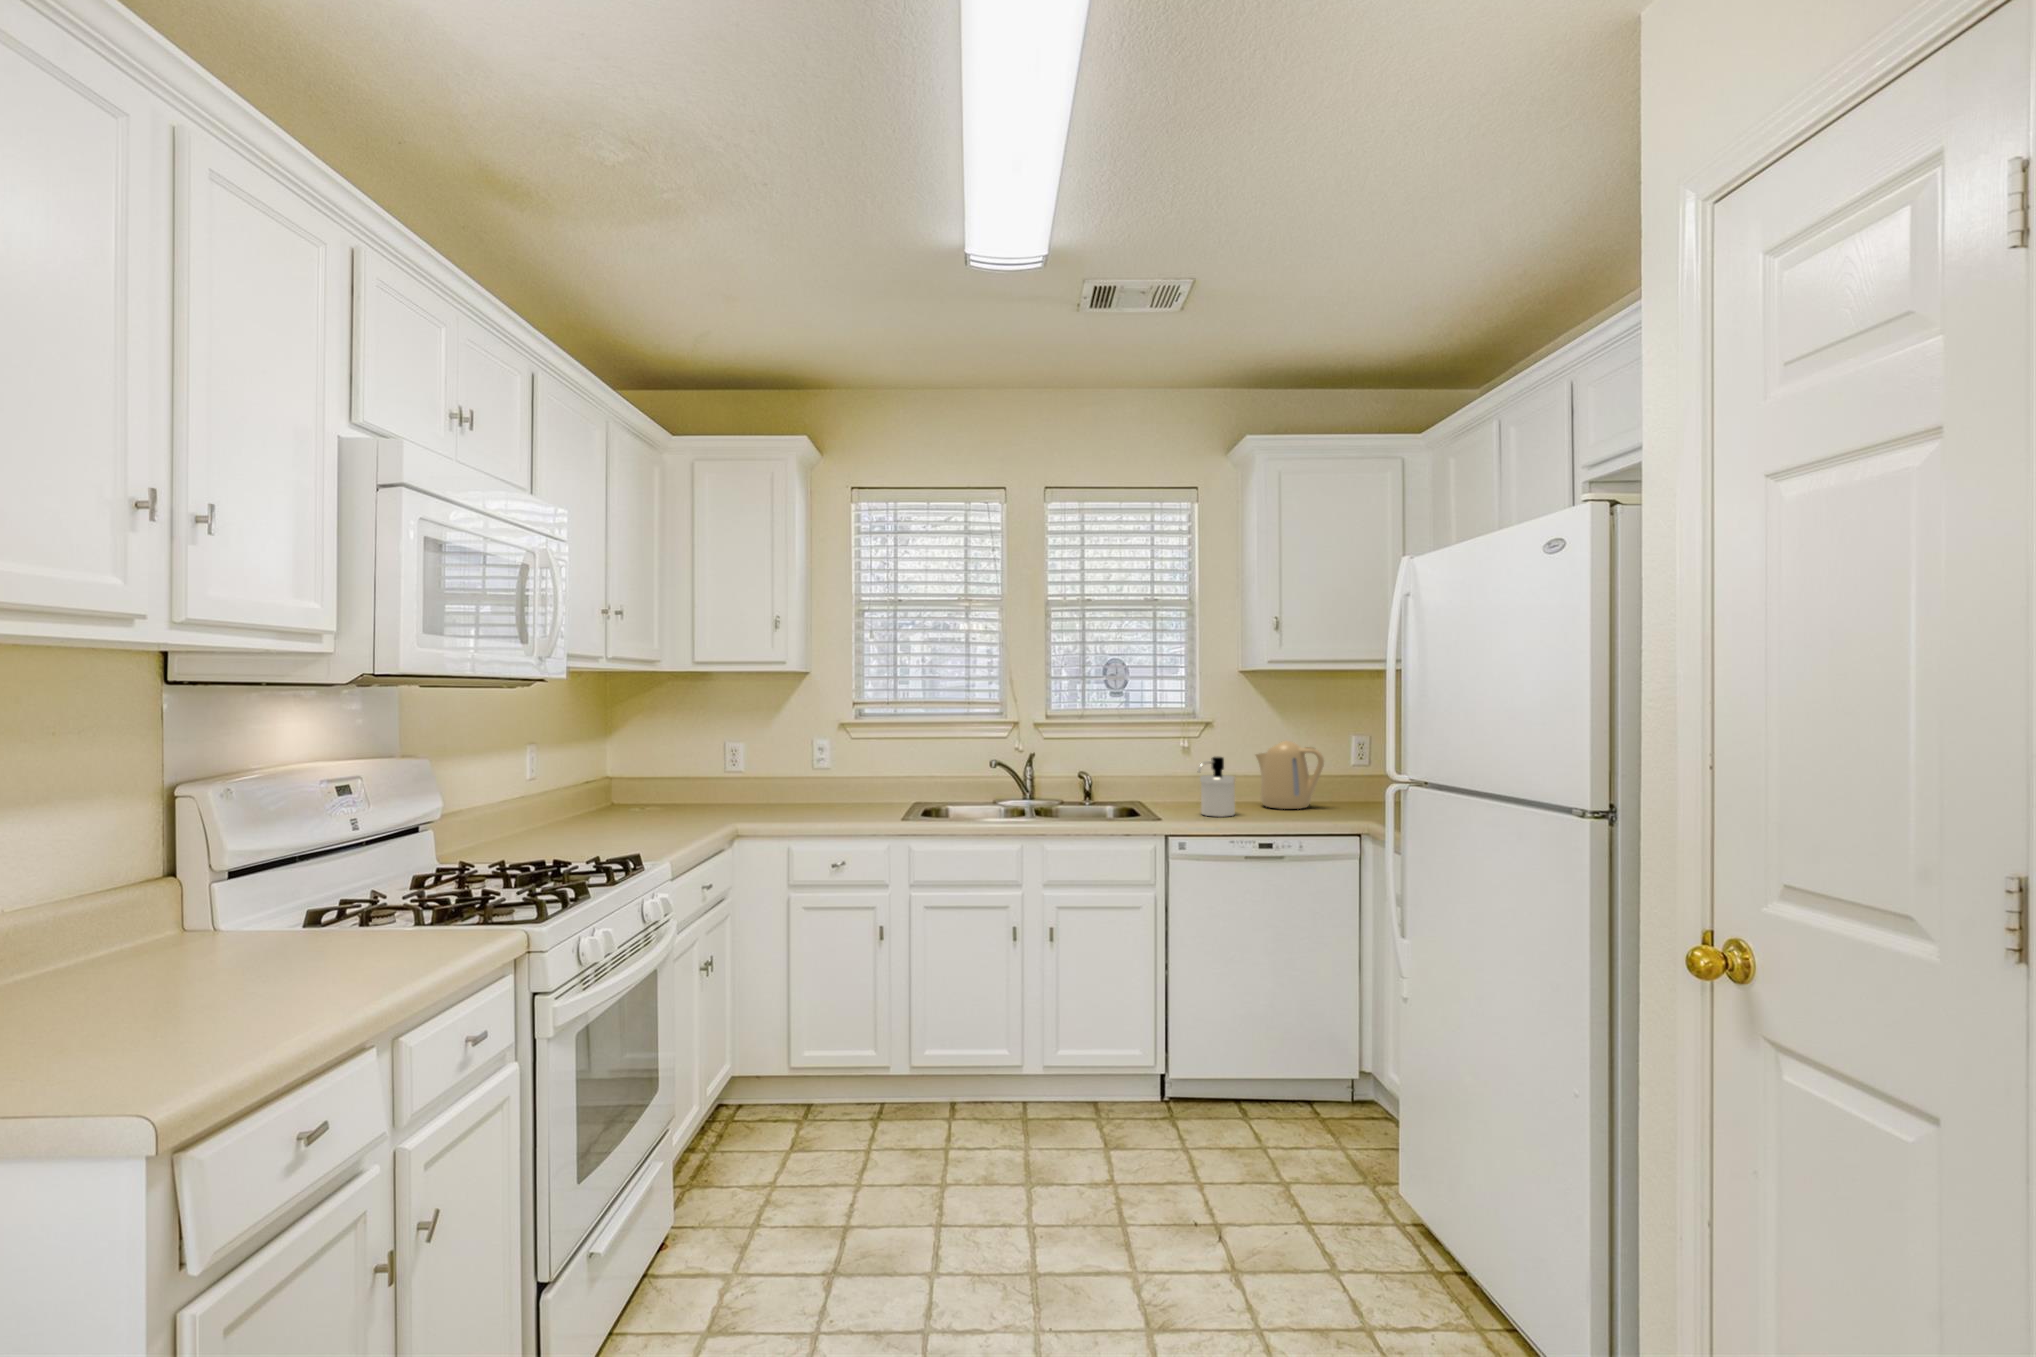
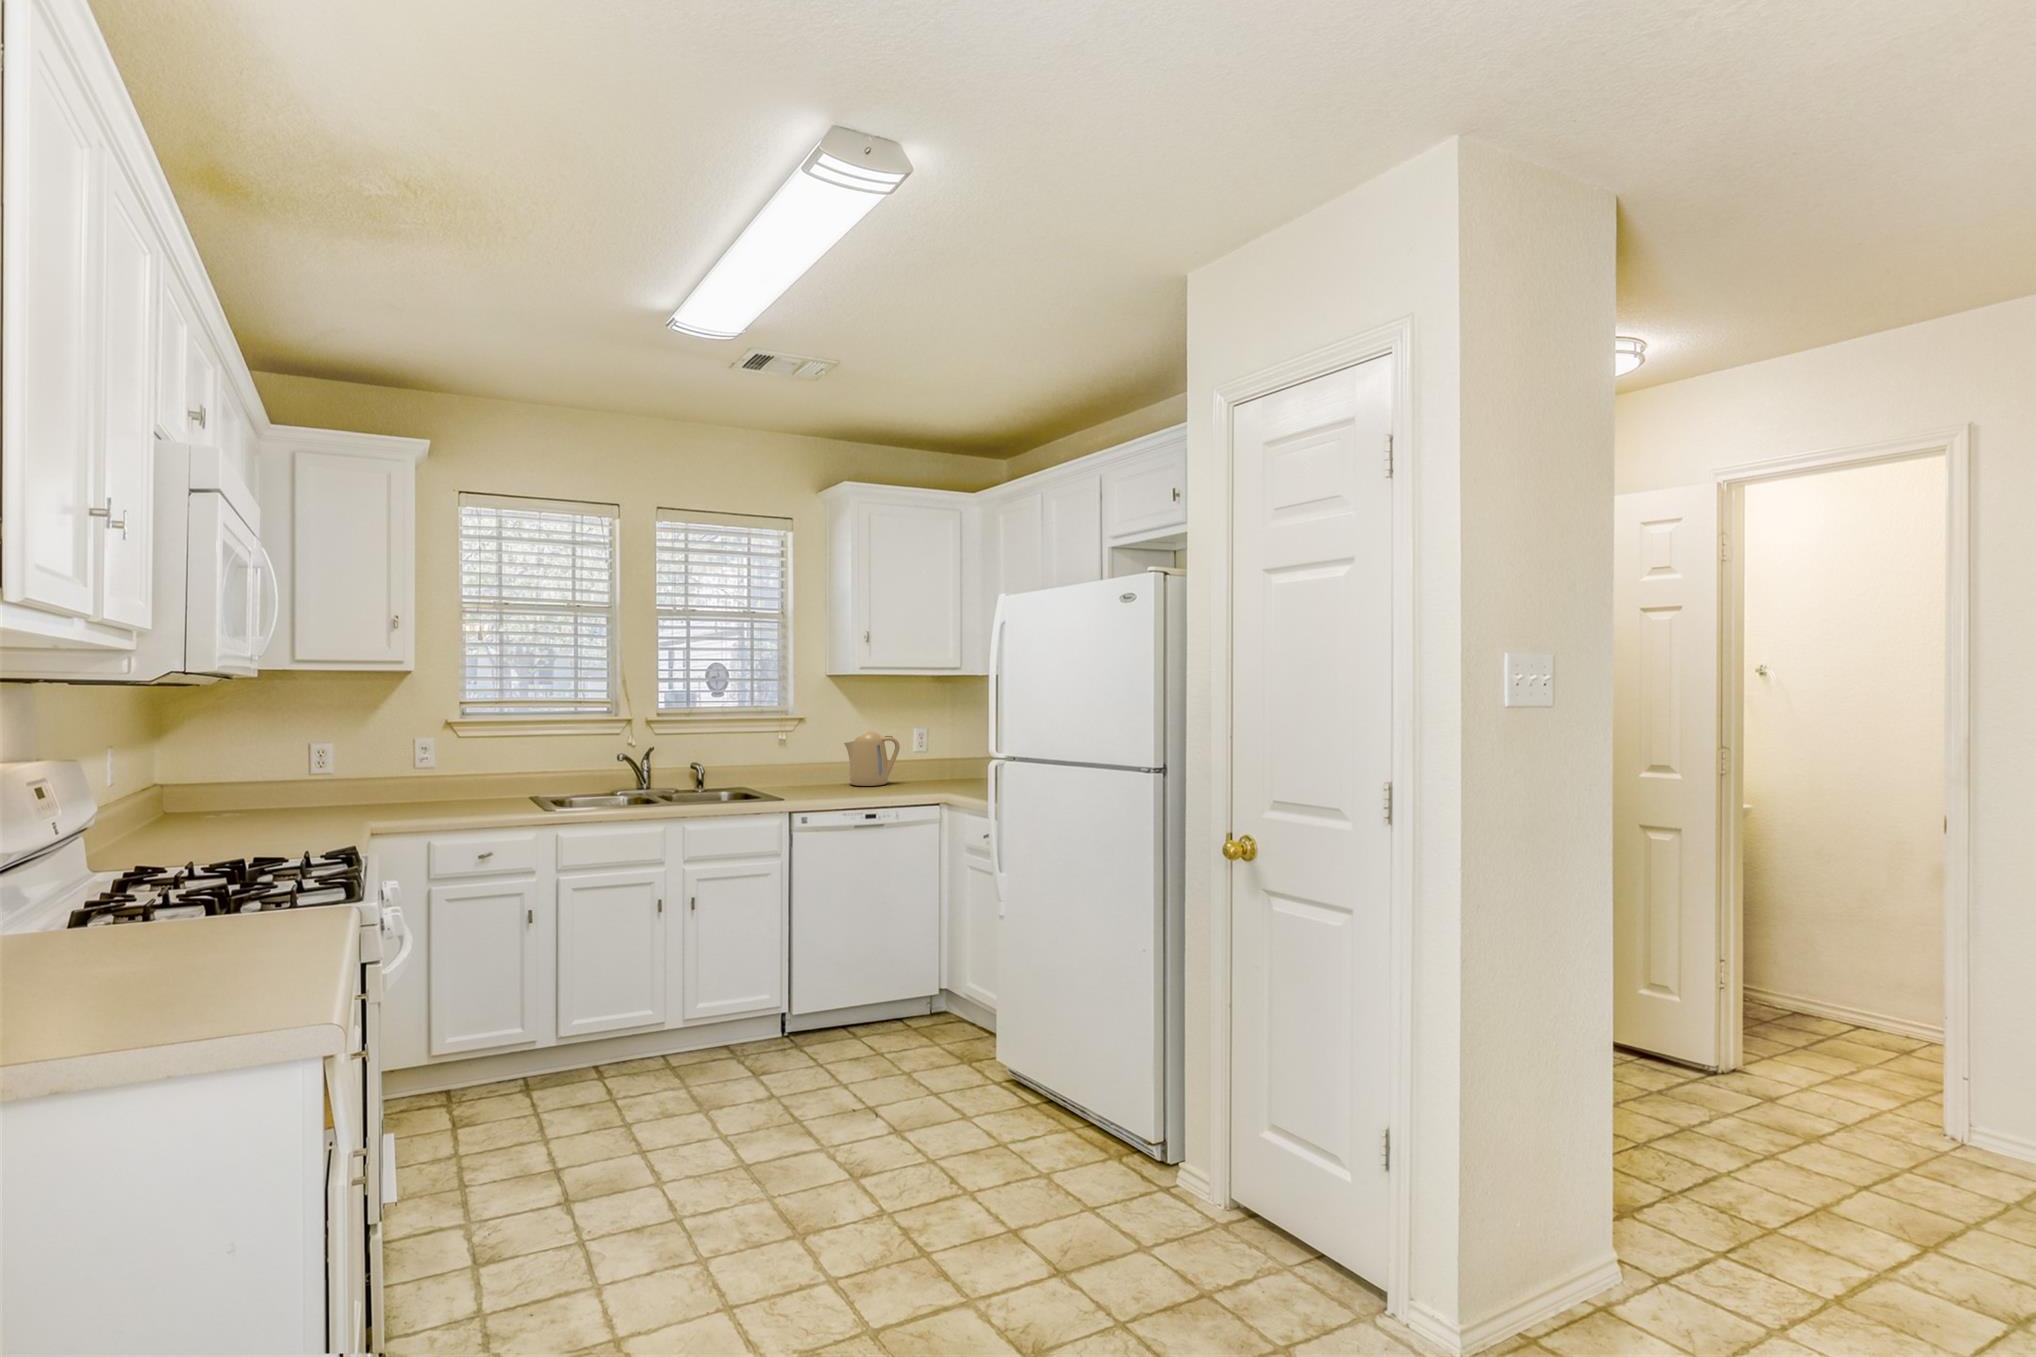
soap dispenser: present [1198,757,1236,817] -> none [809,746,839,796]

